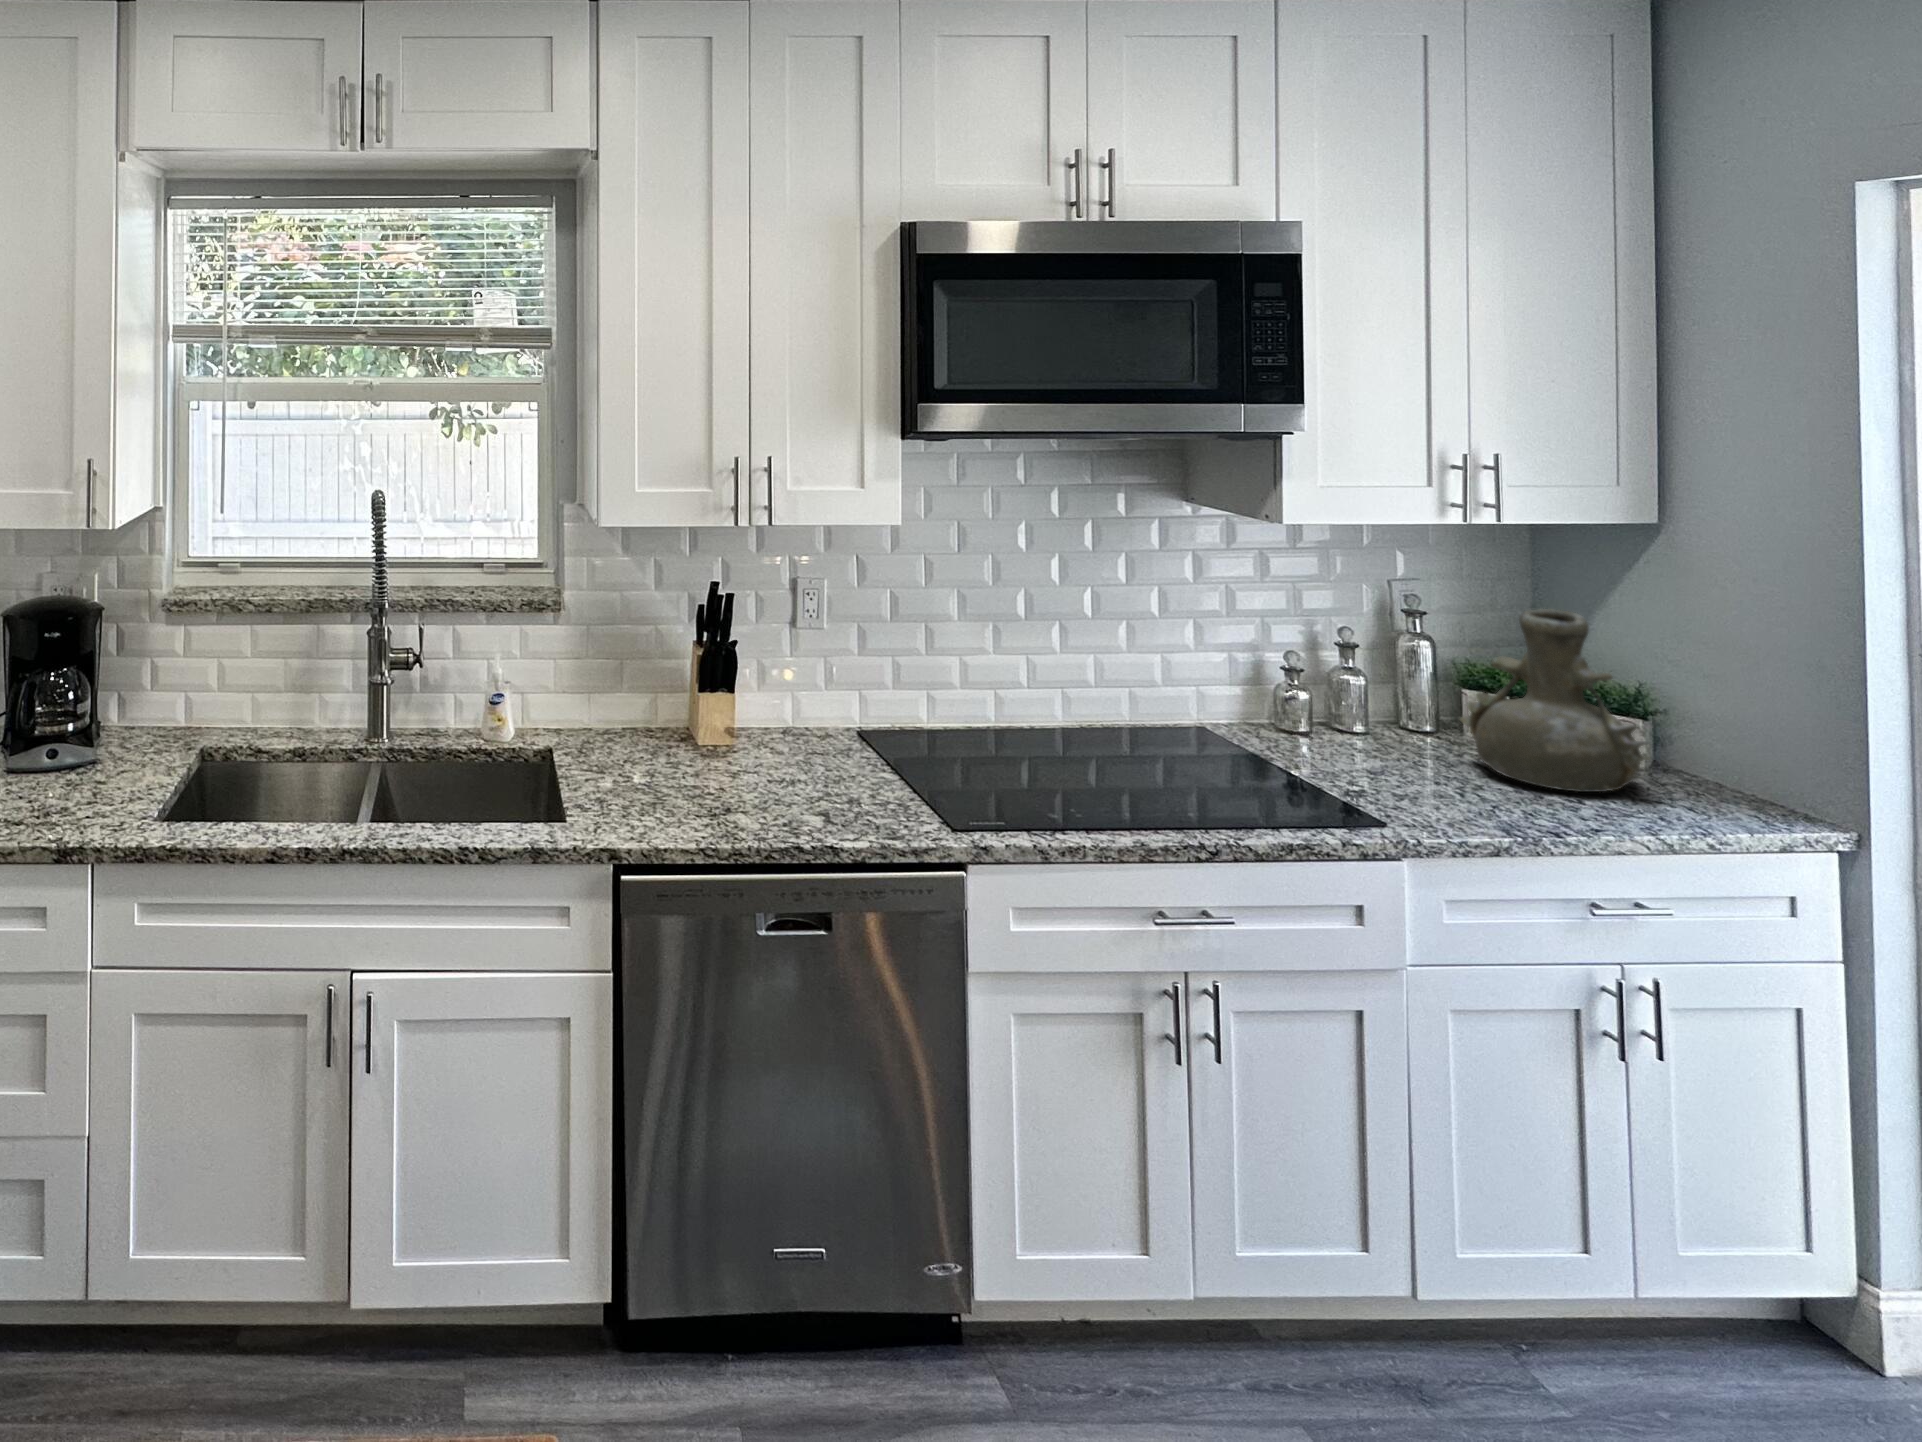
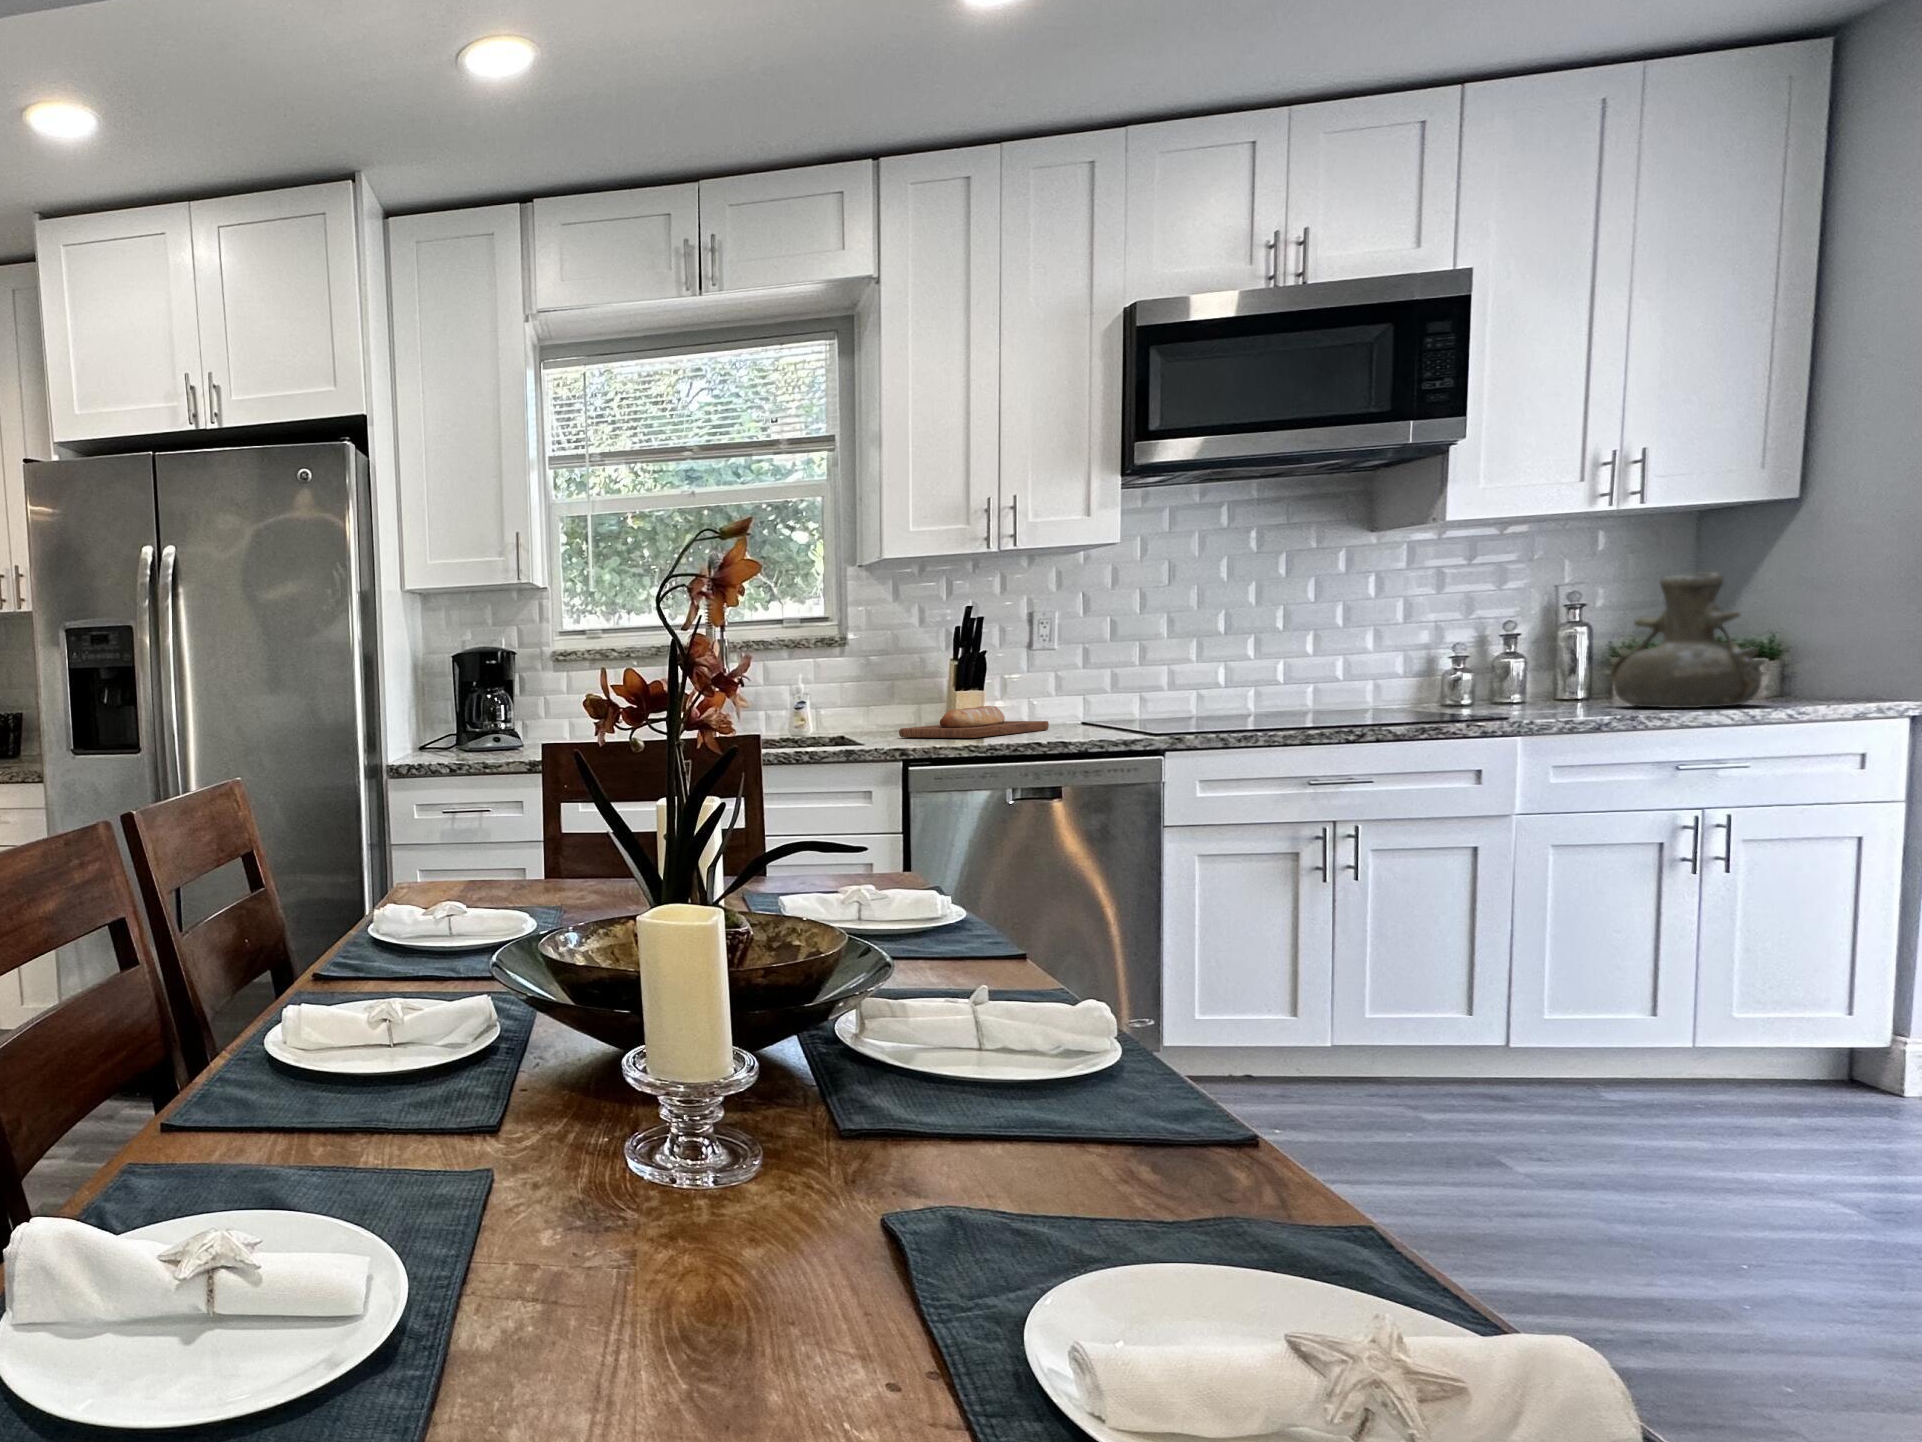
bread loaf: none [618,743,817,825] -> present [899,706,1049,738]

